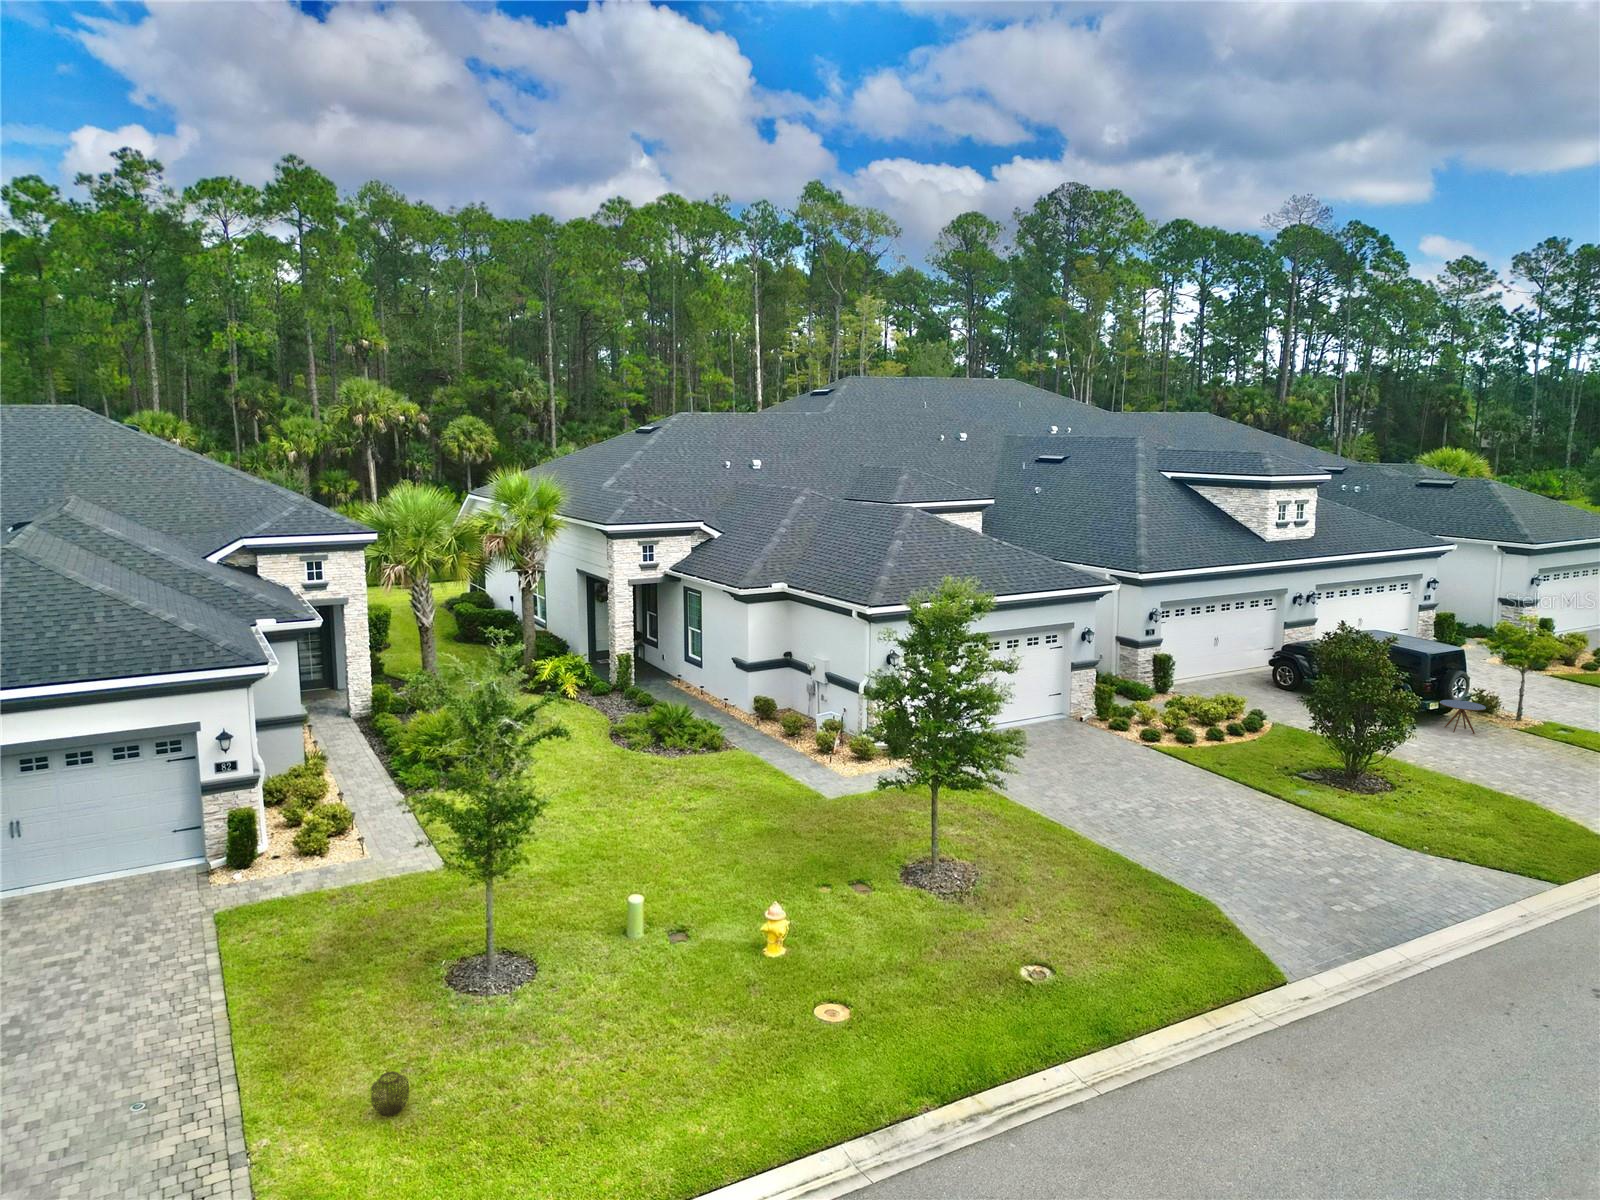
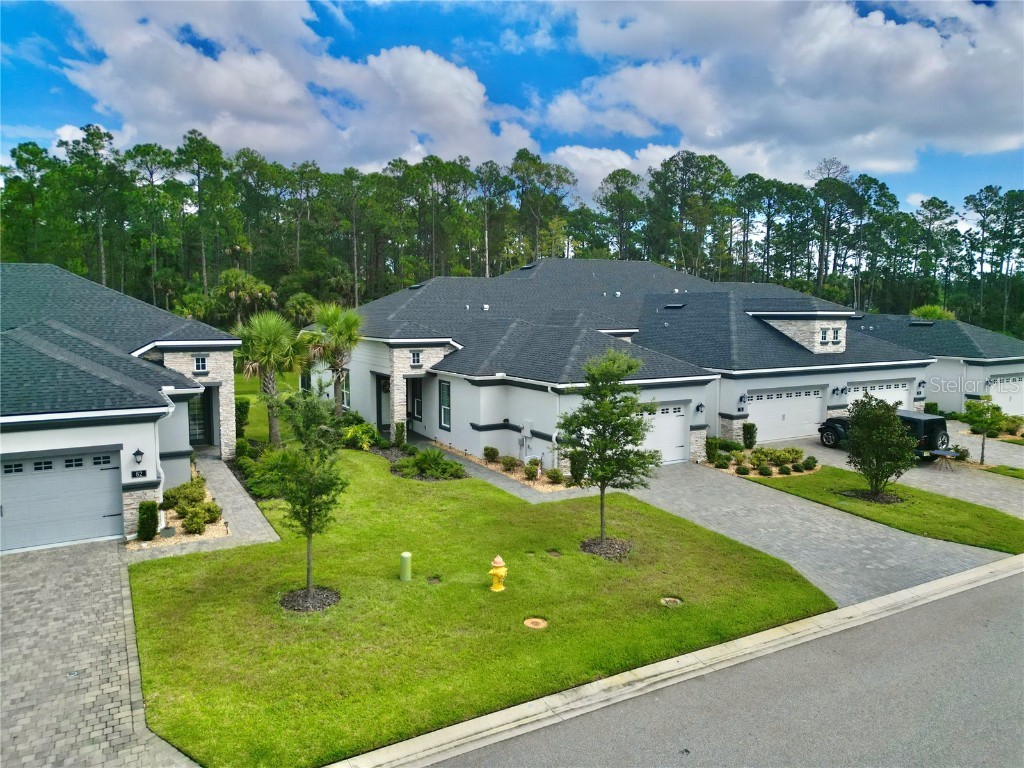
potted tree: none [256,807,285,862] -> present [157,501,176,537]
woven basket: present [371,1071,409,1116] -> none [222,654,248,684]

